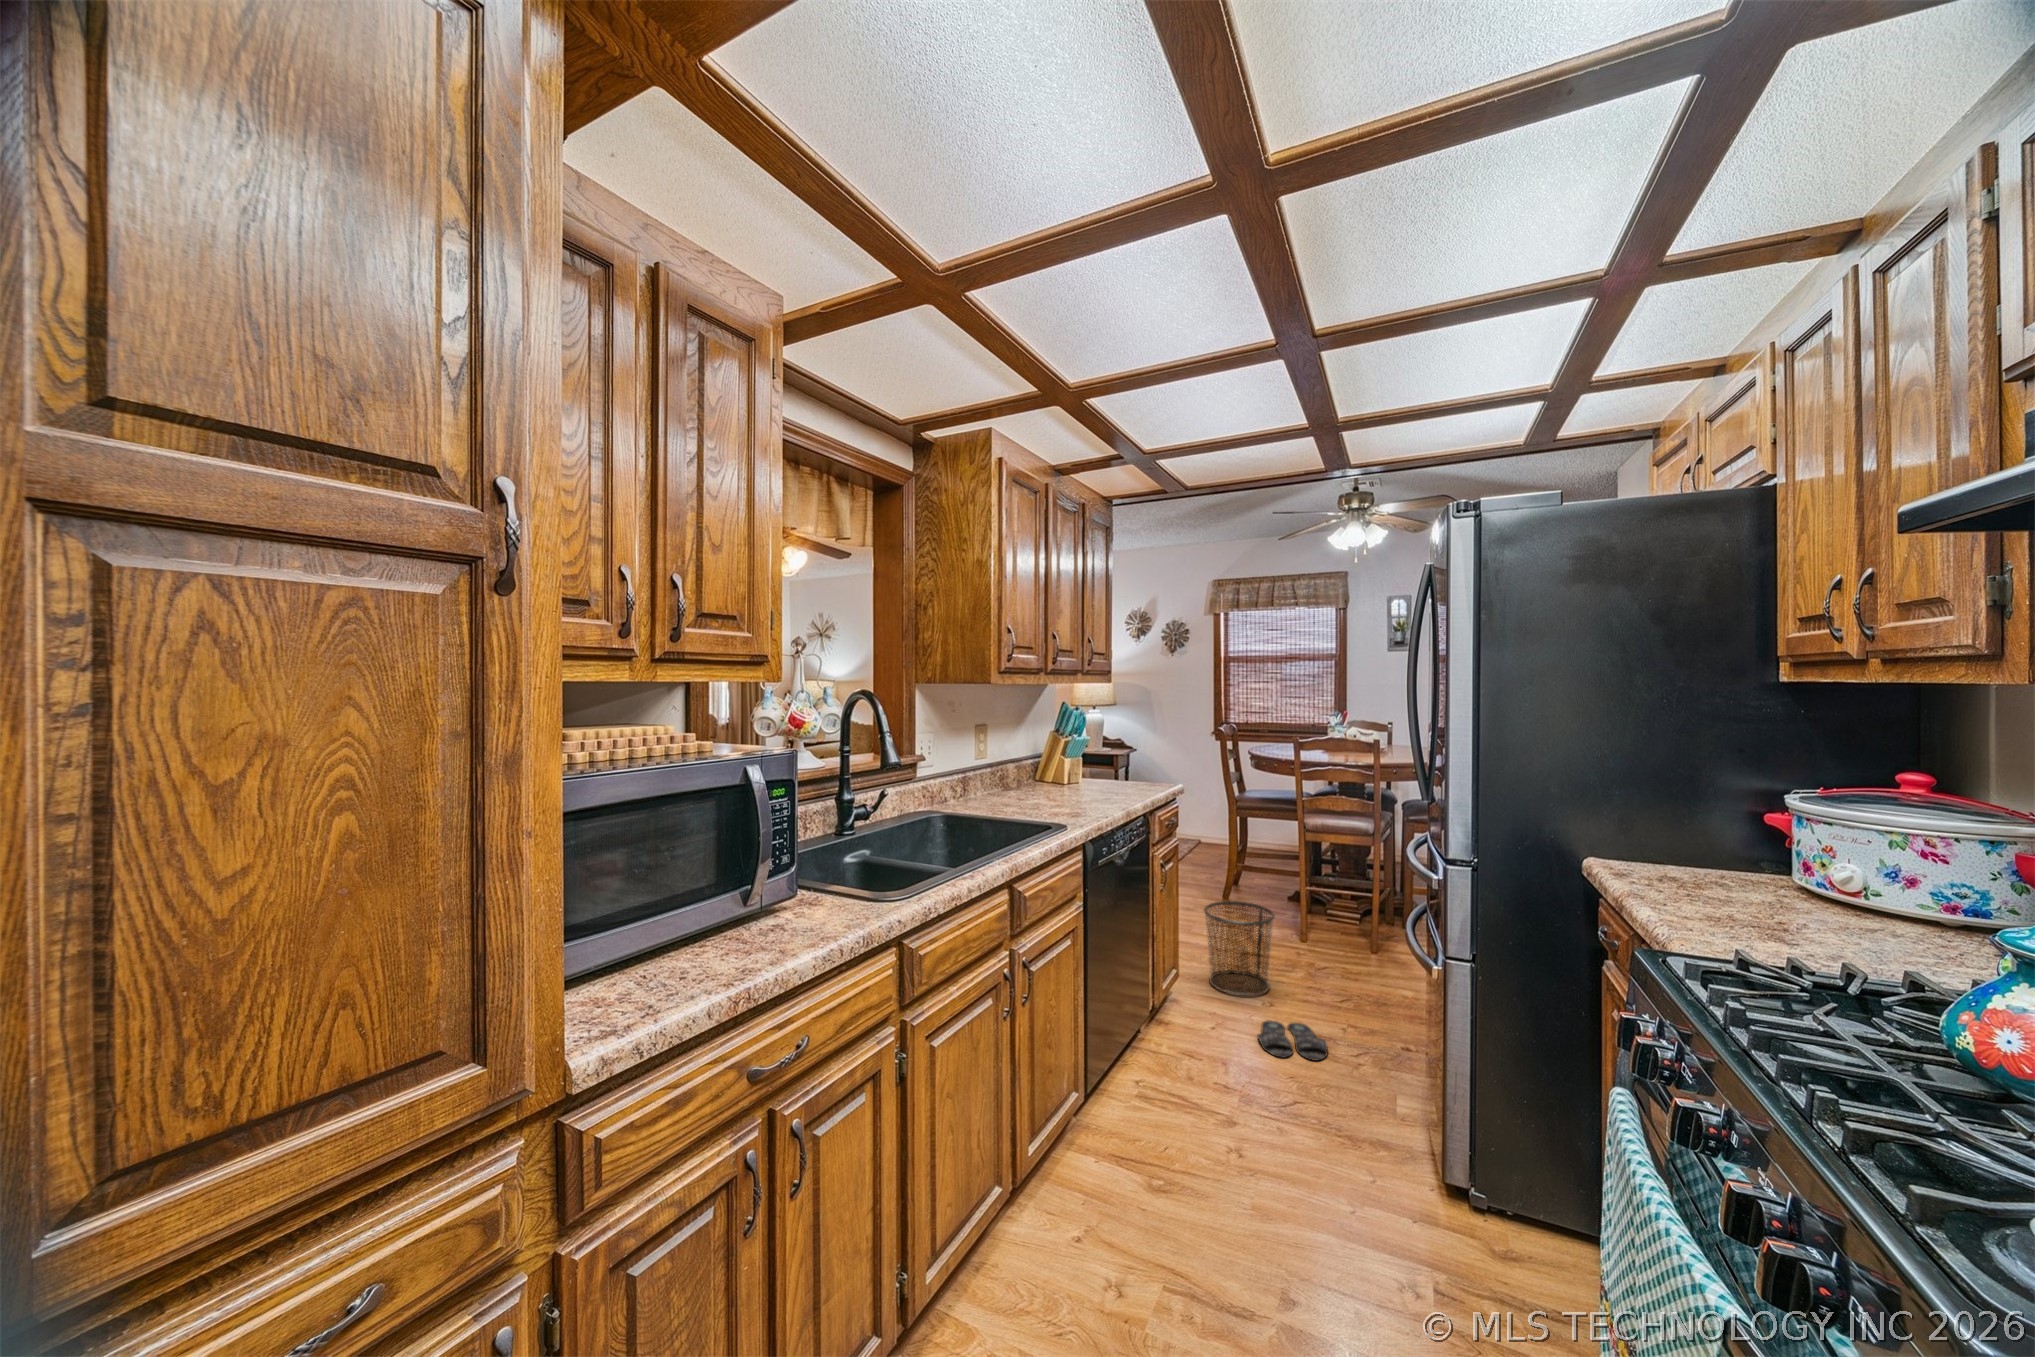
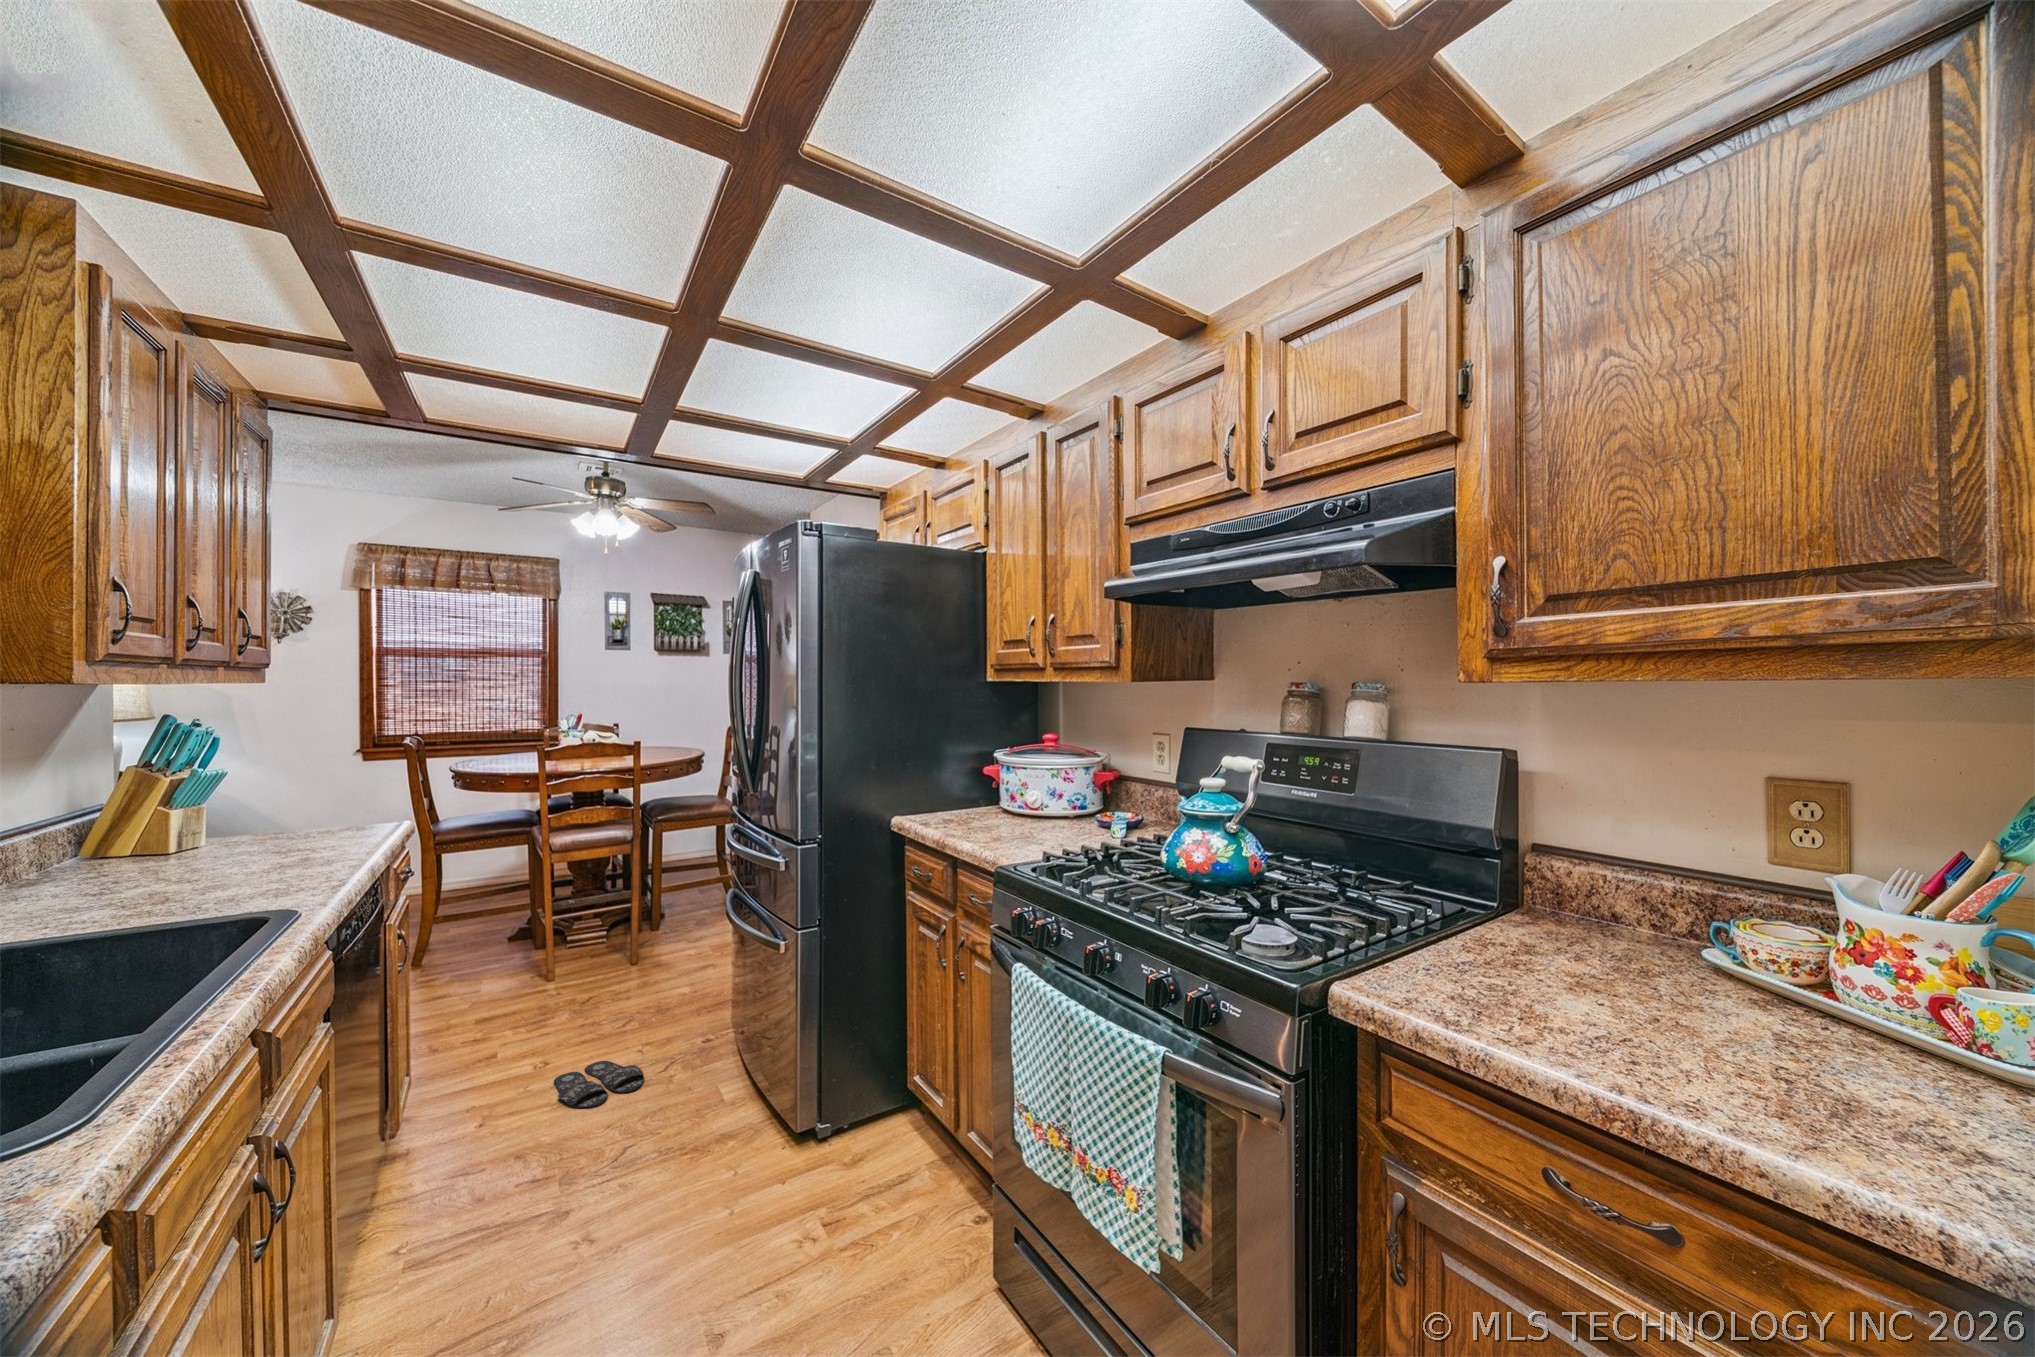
waste bin: present [1204,901,1275,996] -> none [446,948,550,1072]

